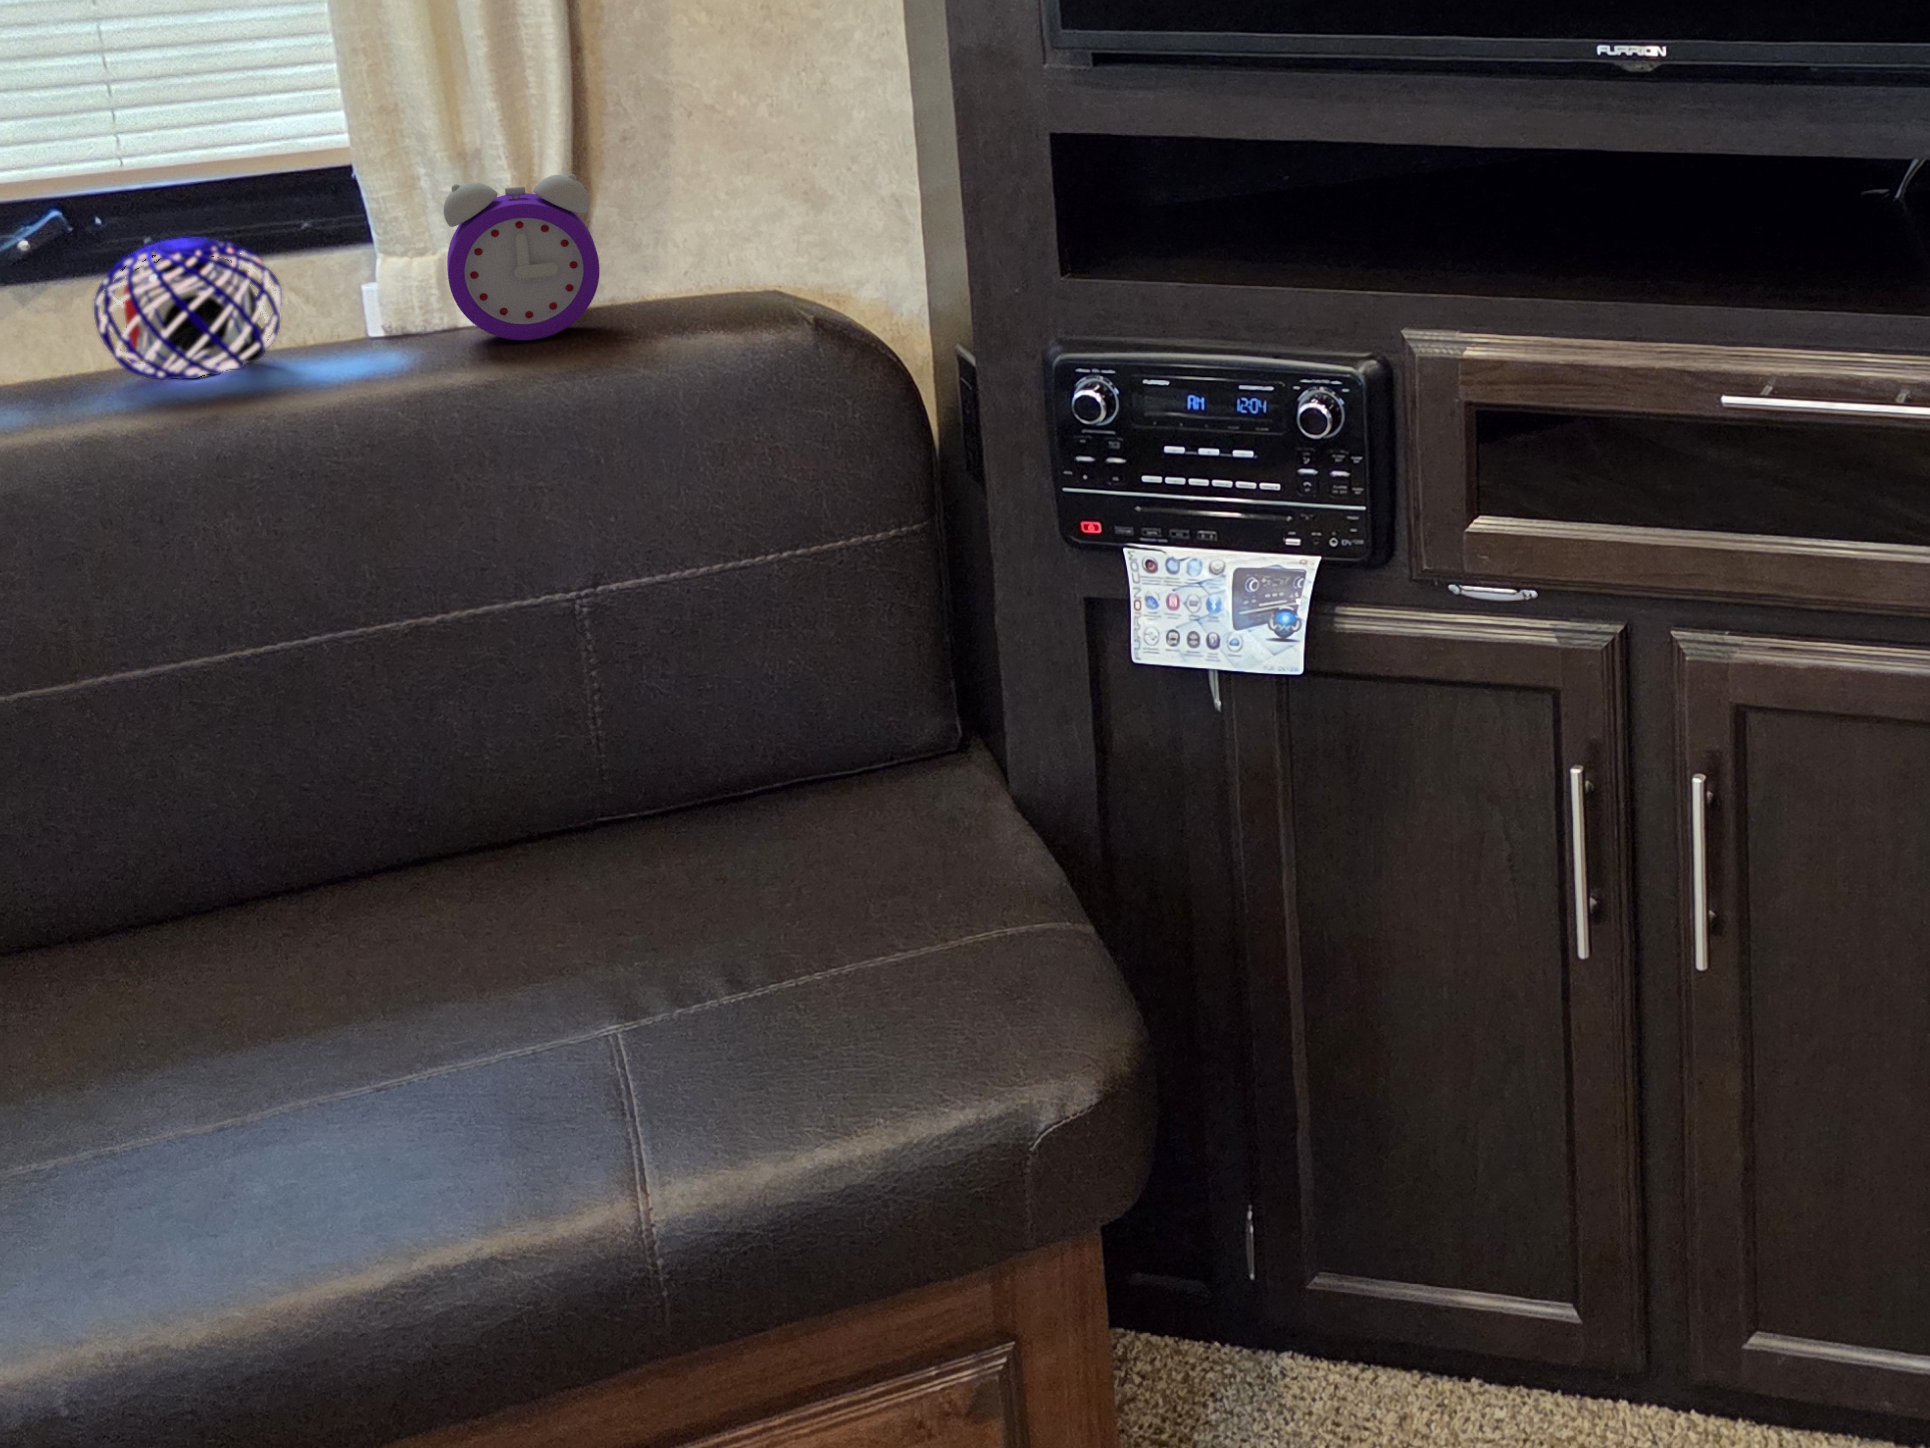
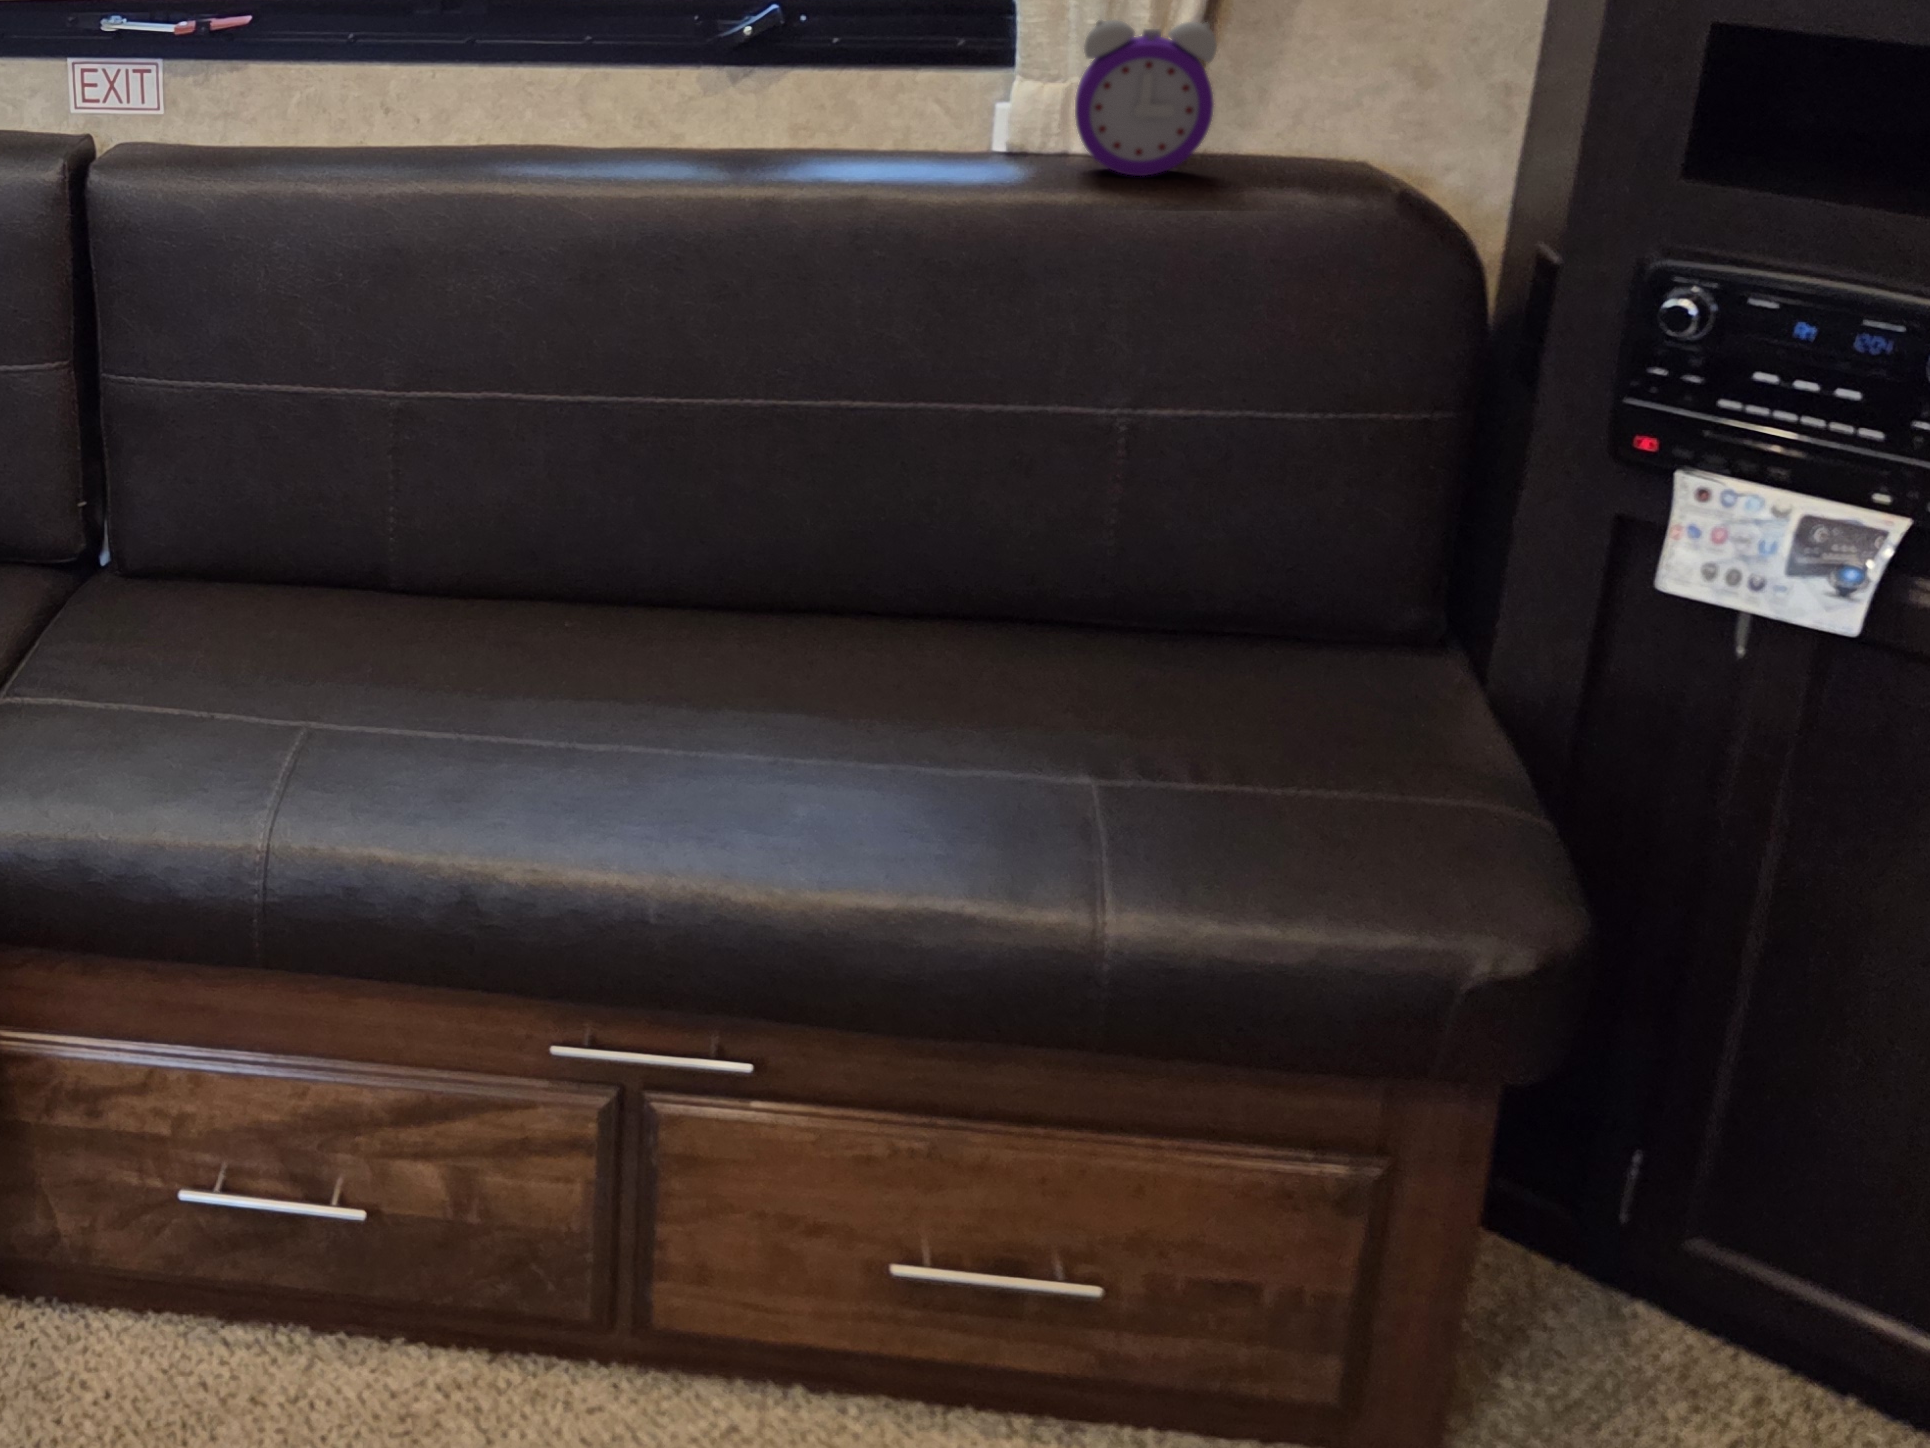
decorative orb: present [94,237,282,380] -> none [785,41,934,165]

